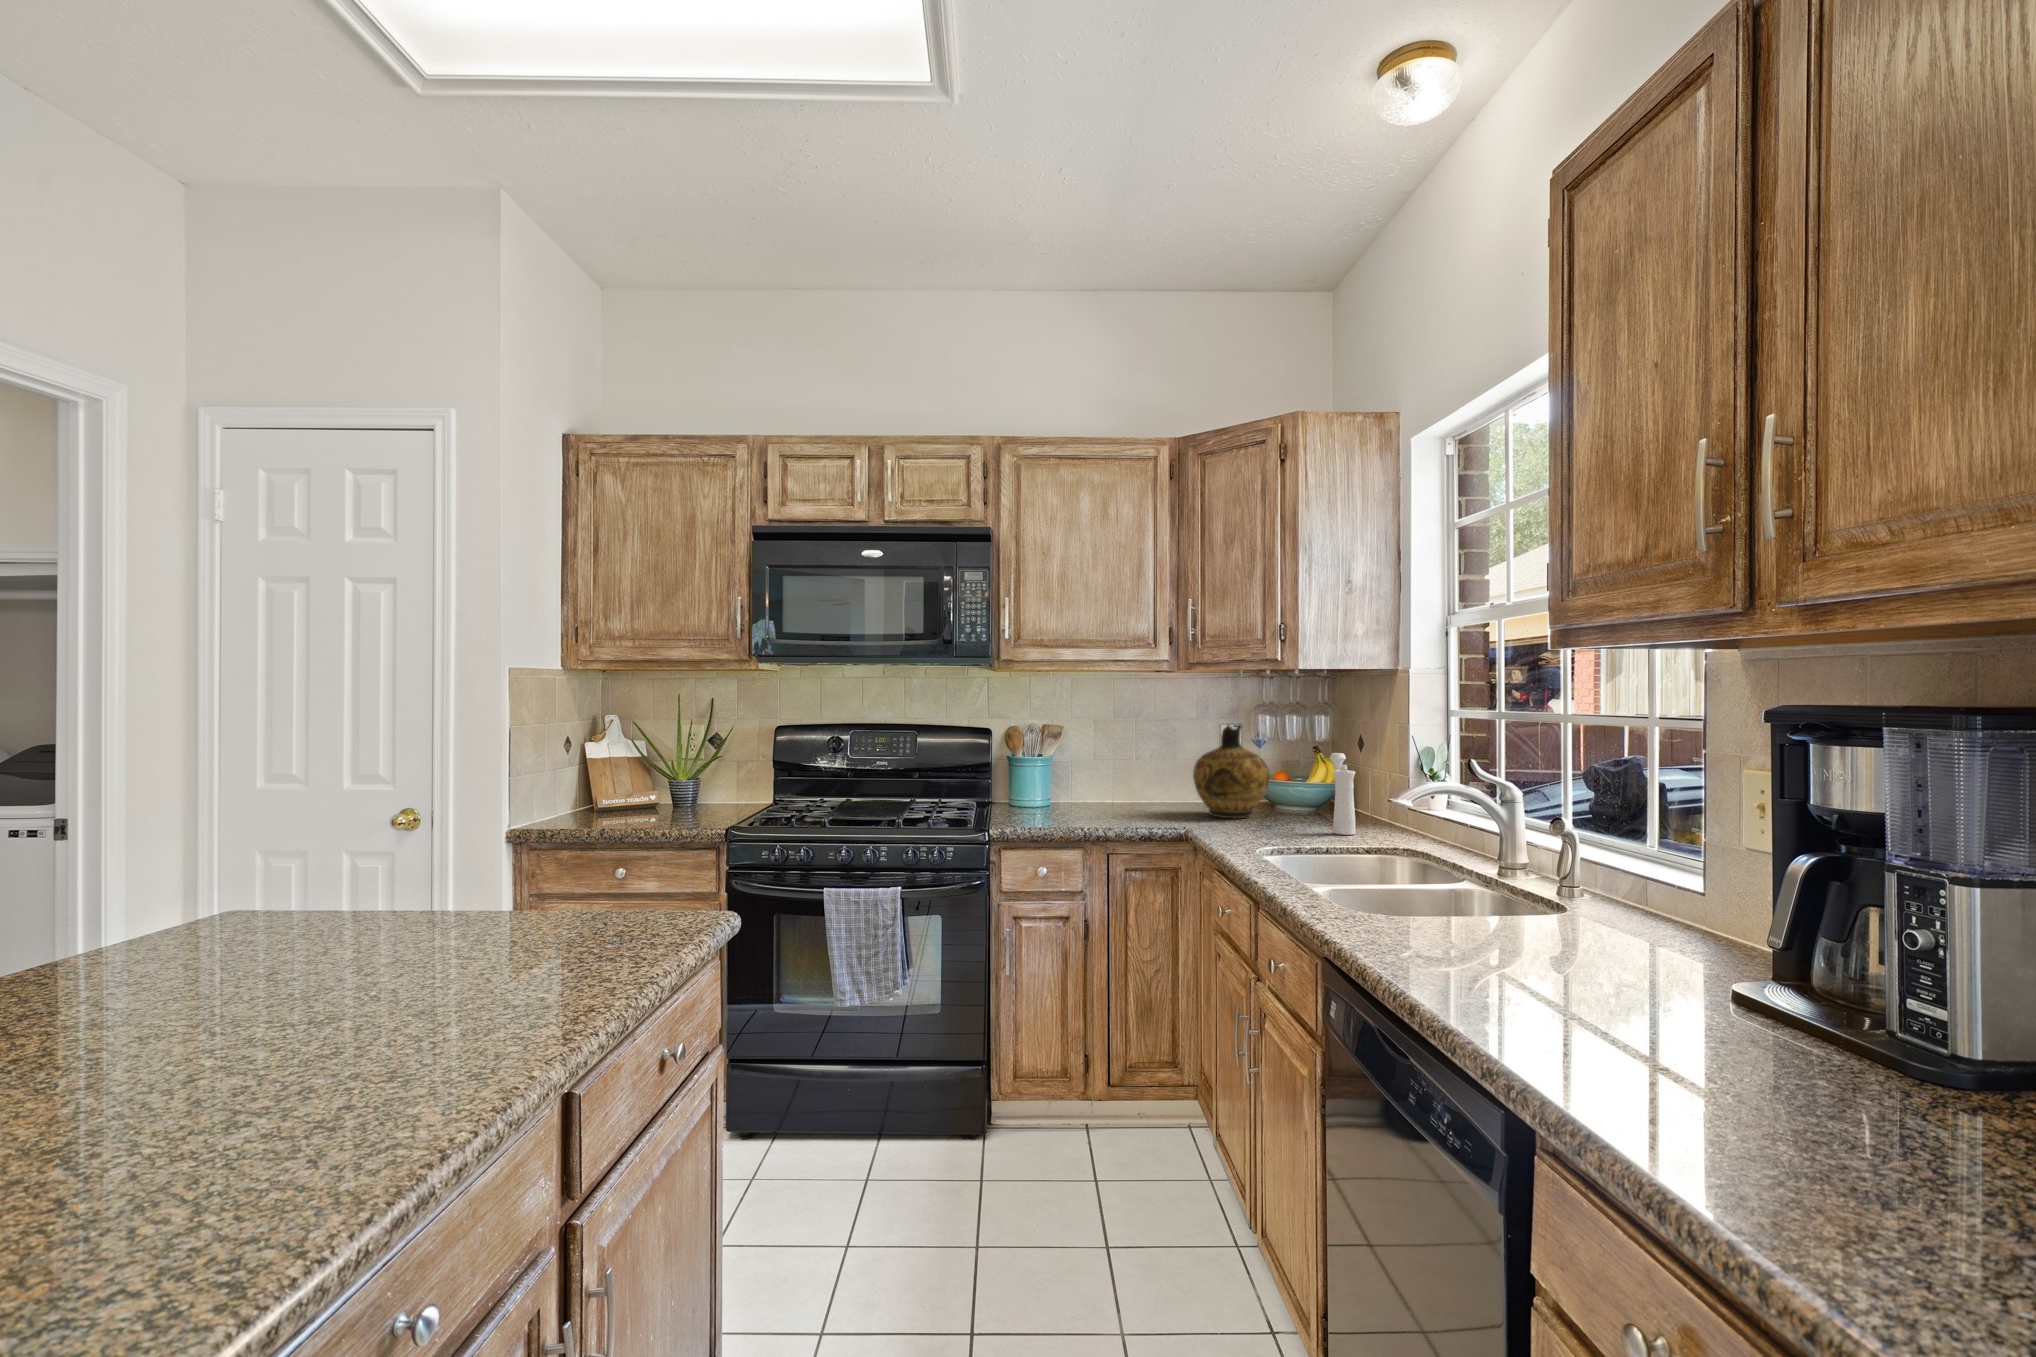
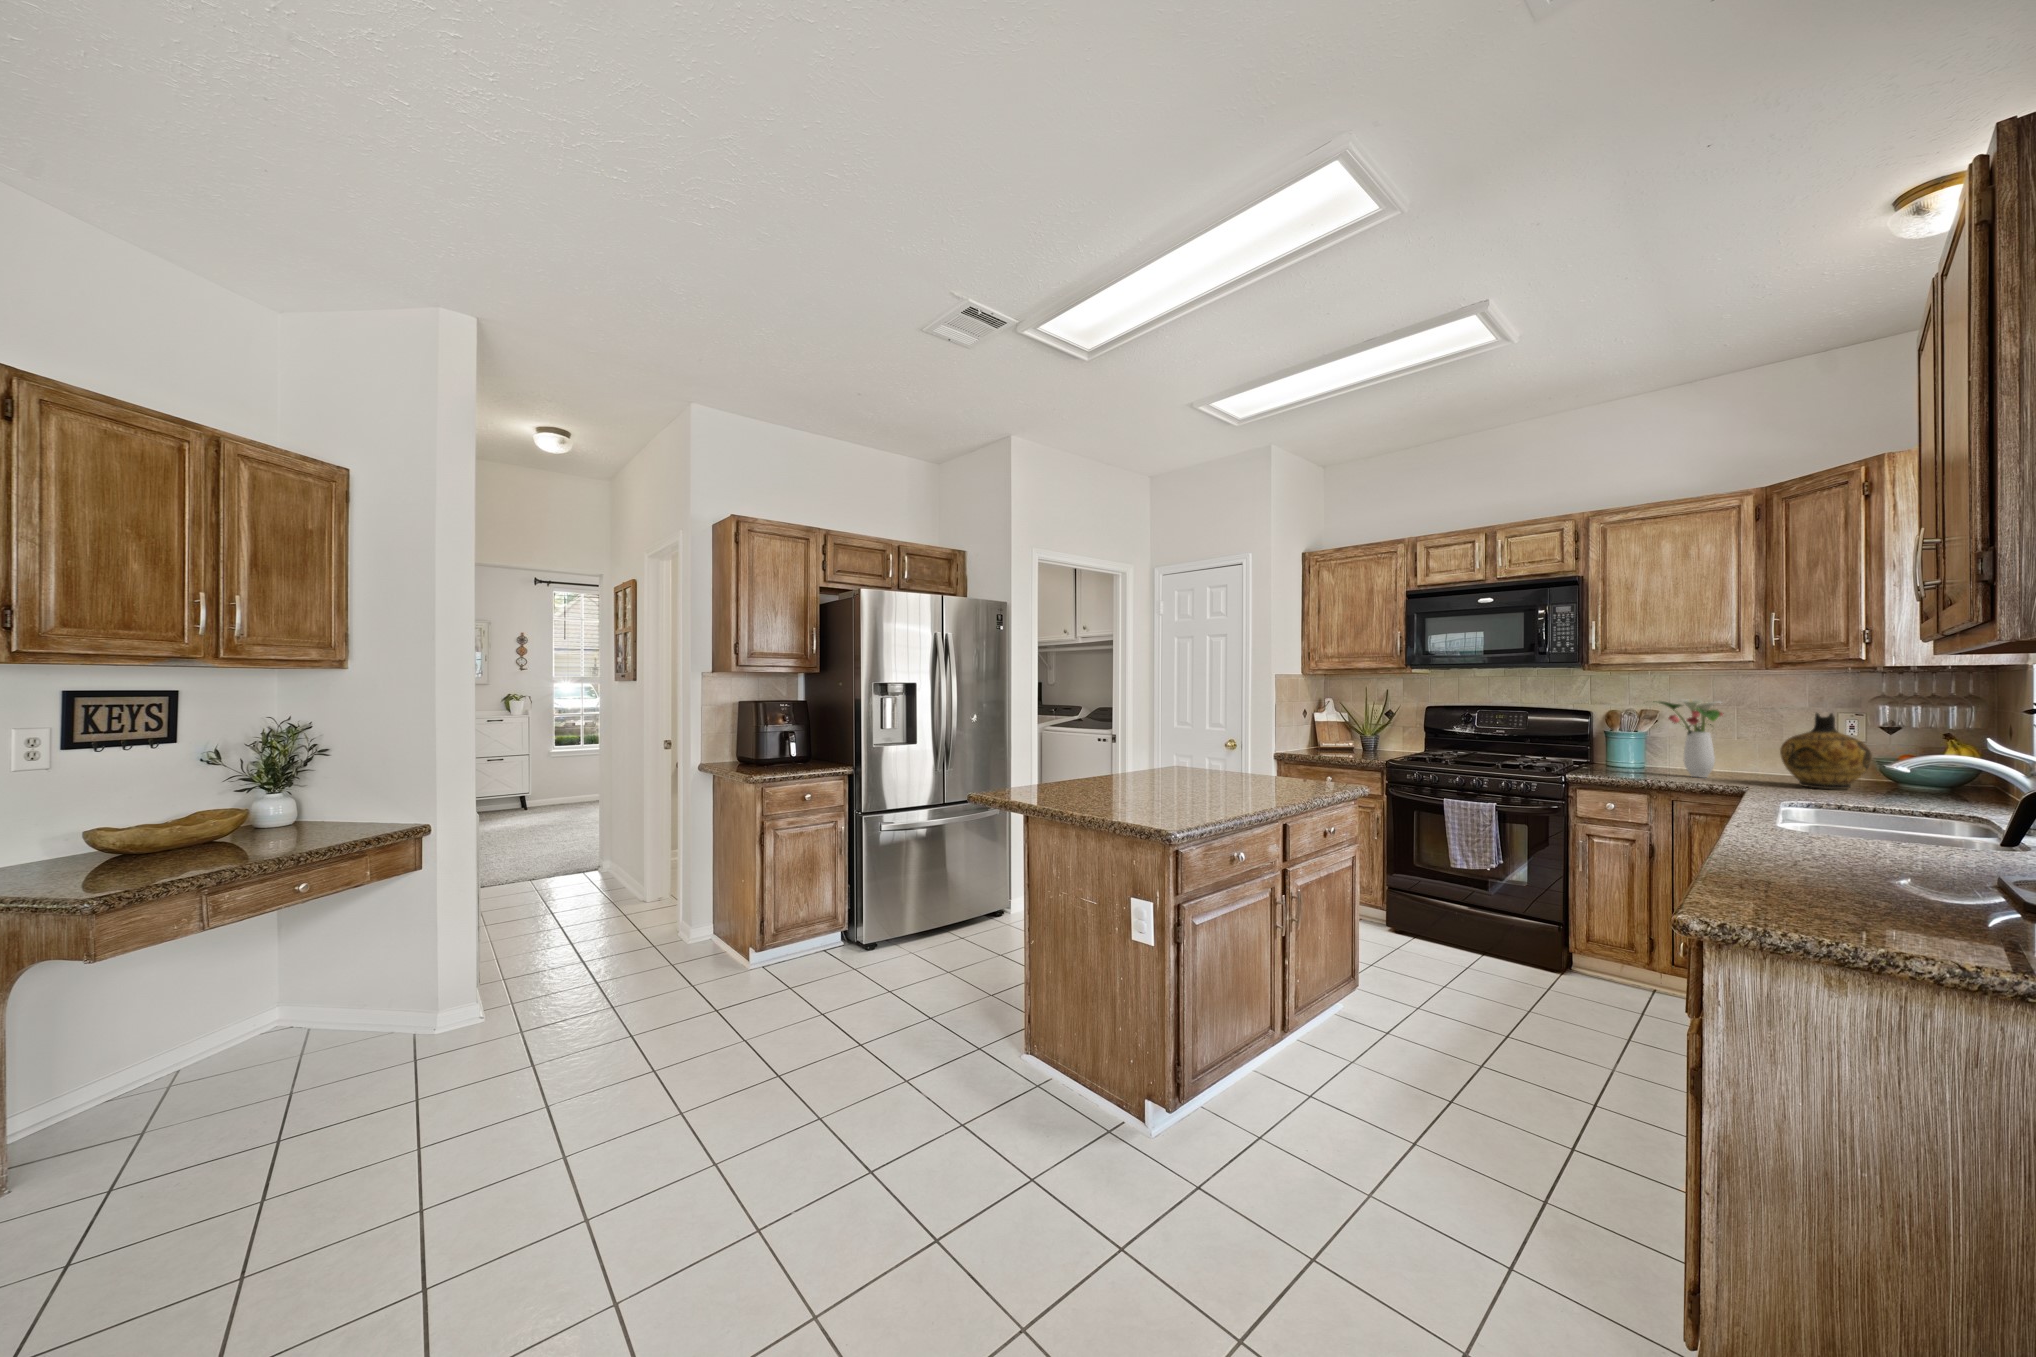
flower arrangement: none [1058,707,1143,814] -> present [1653,699,1723,778]
pepper mill: present [1330,753,1356,835] -> none [1917,738,1947,806]

